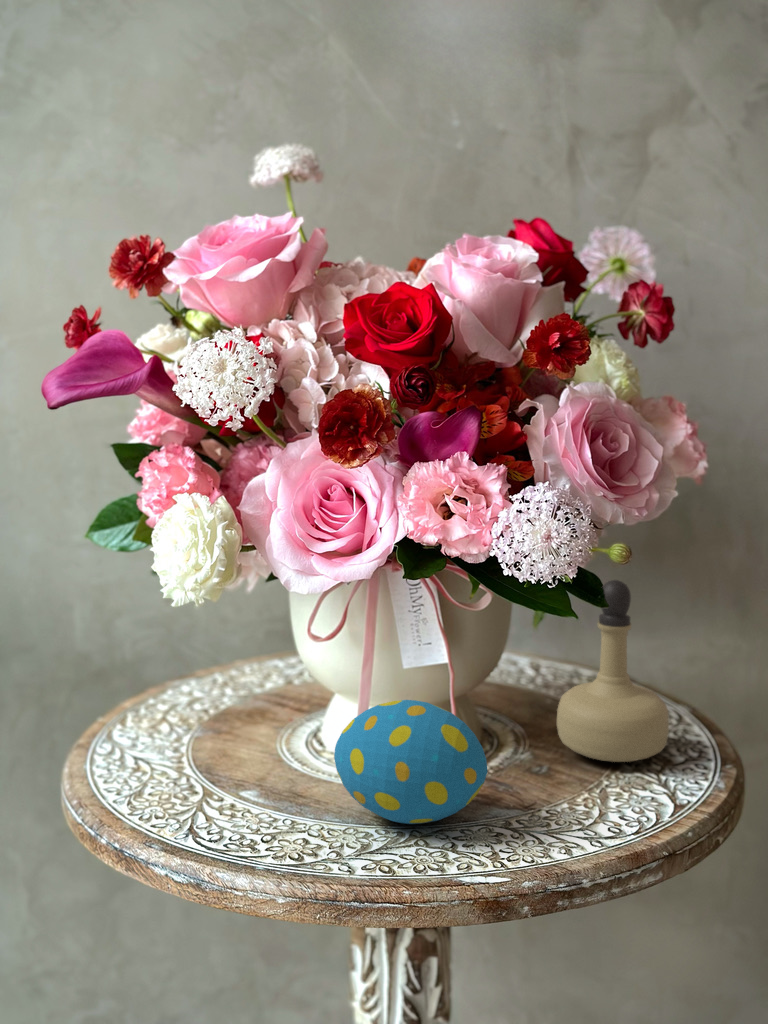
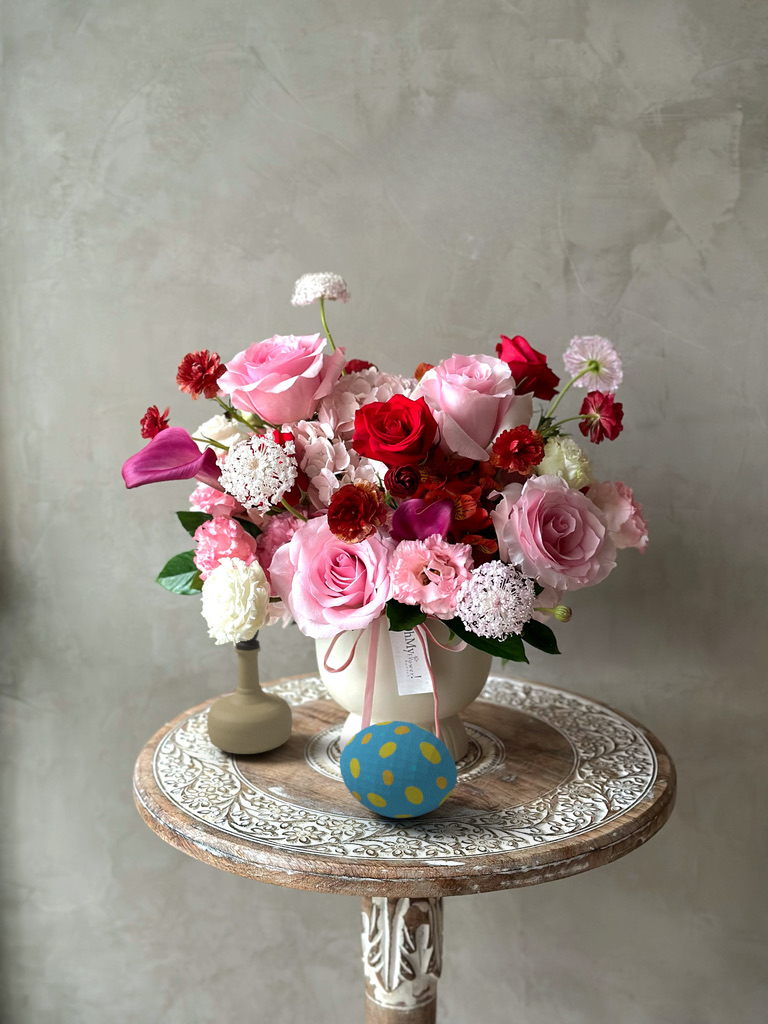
perfume bottle: present [557,580,669,762] -> present [207,629,293,754]

